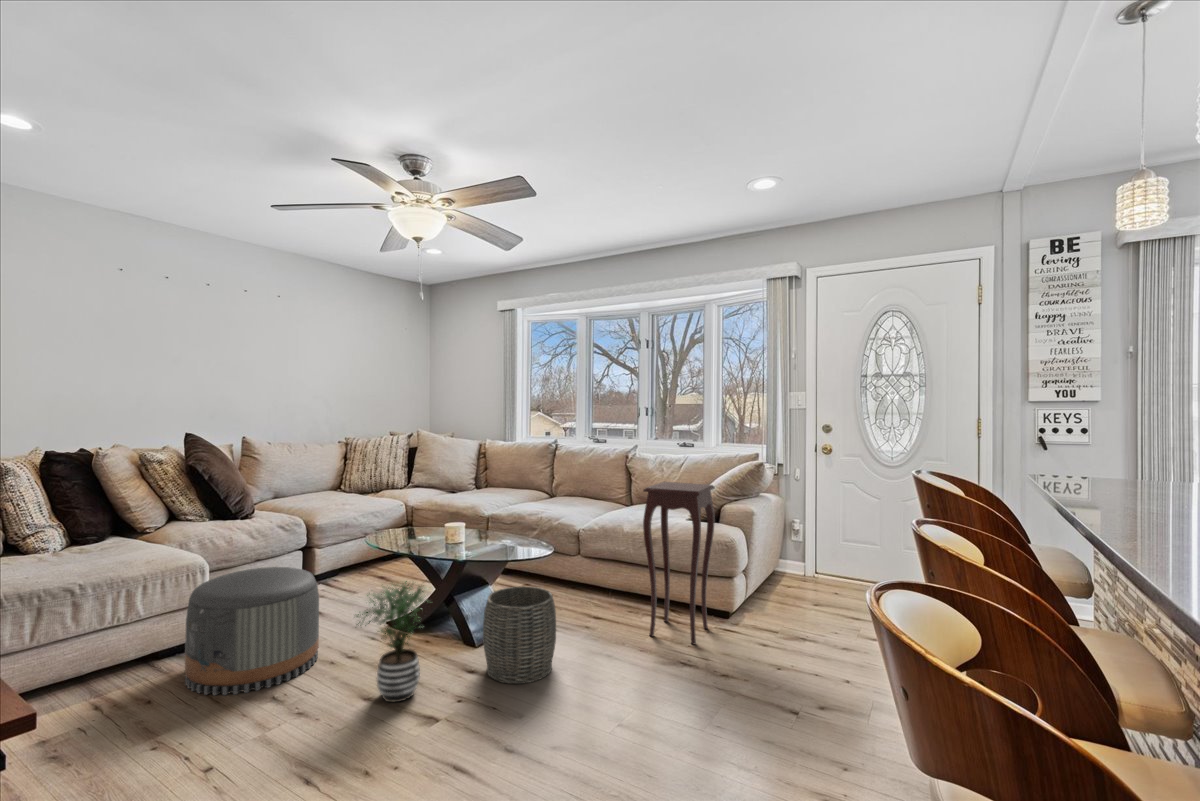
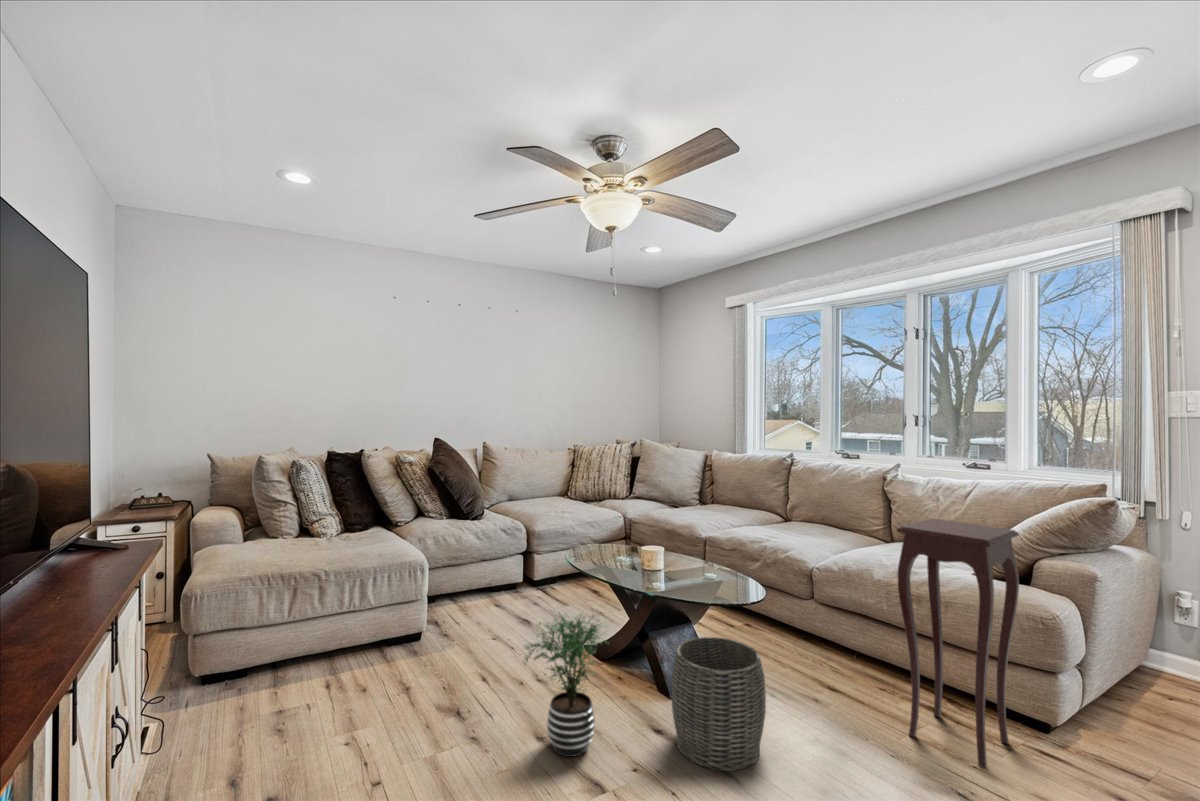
pouf: present [185,567,319,695] -> none [393,574,512,704]

